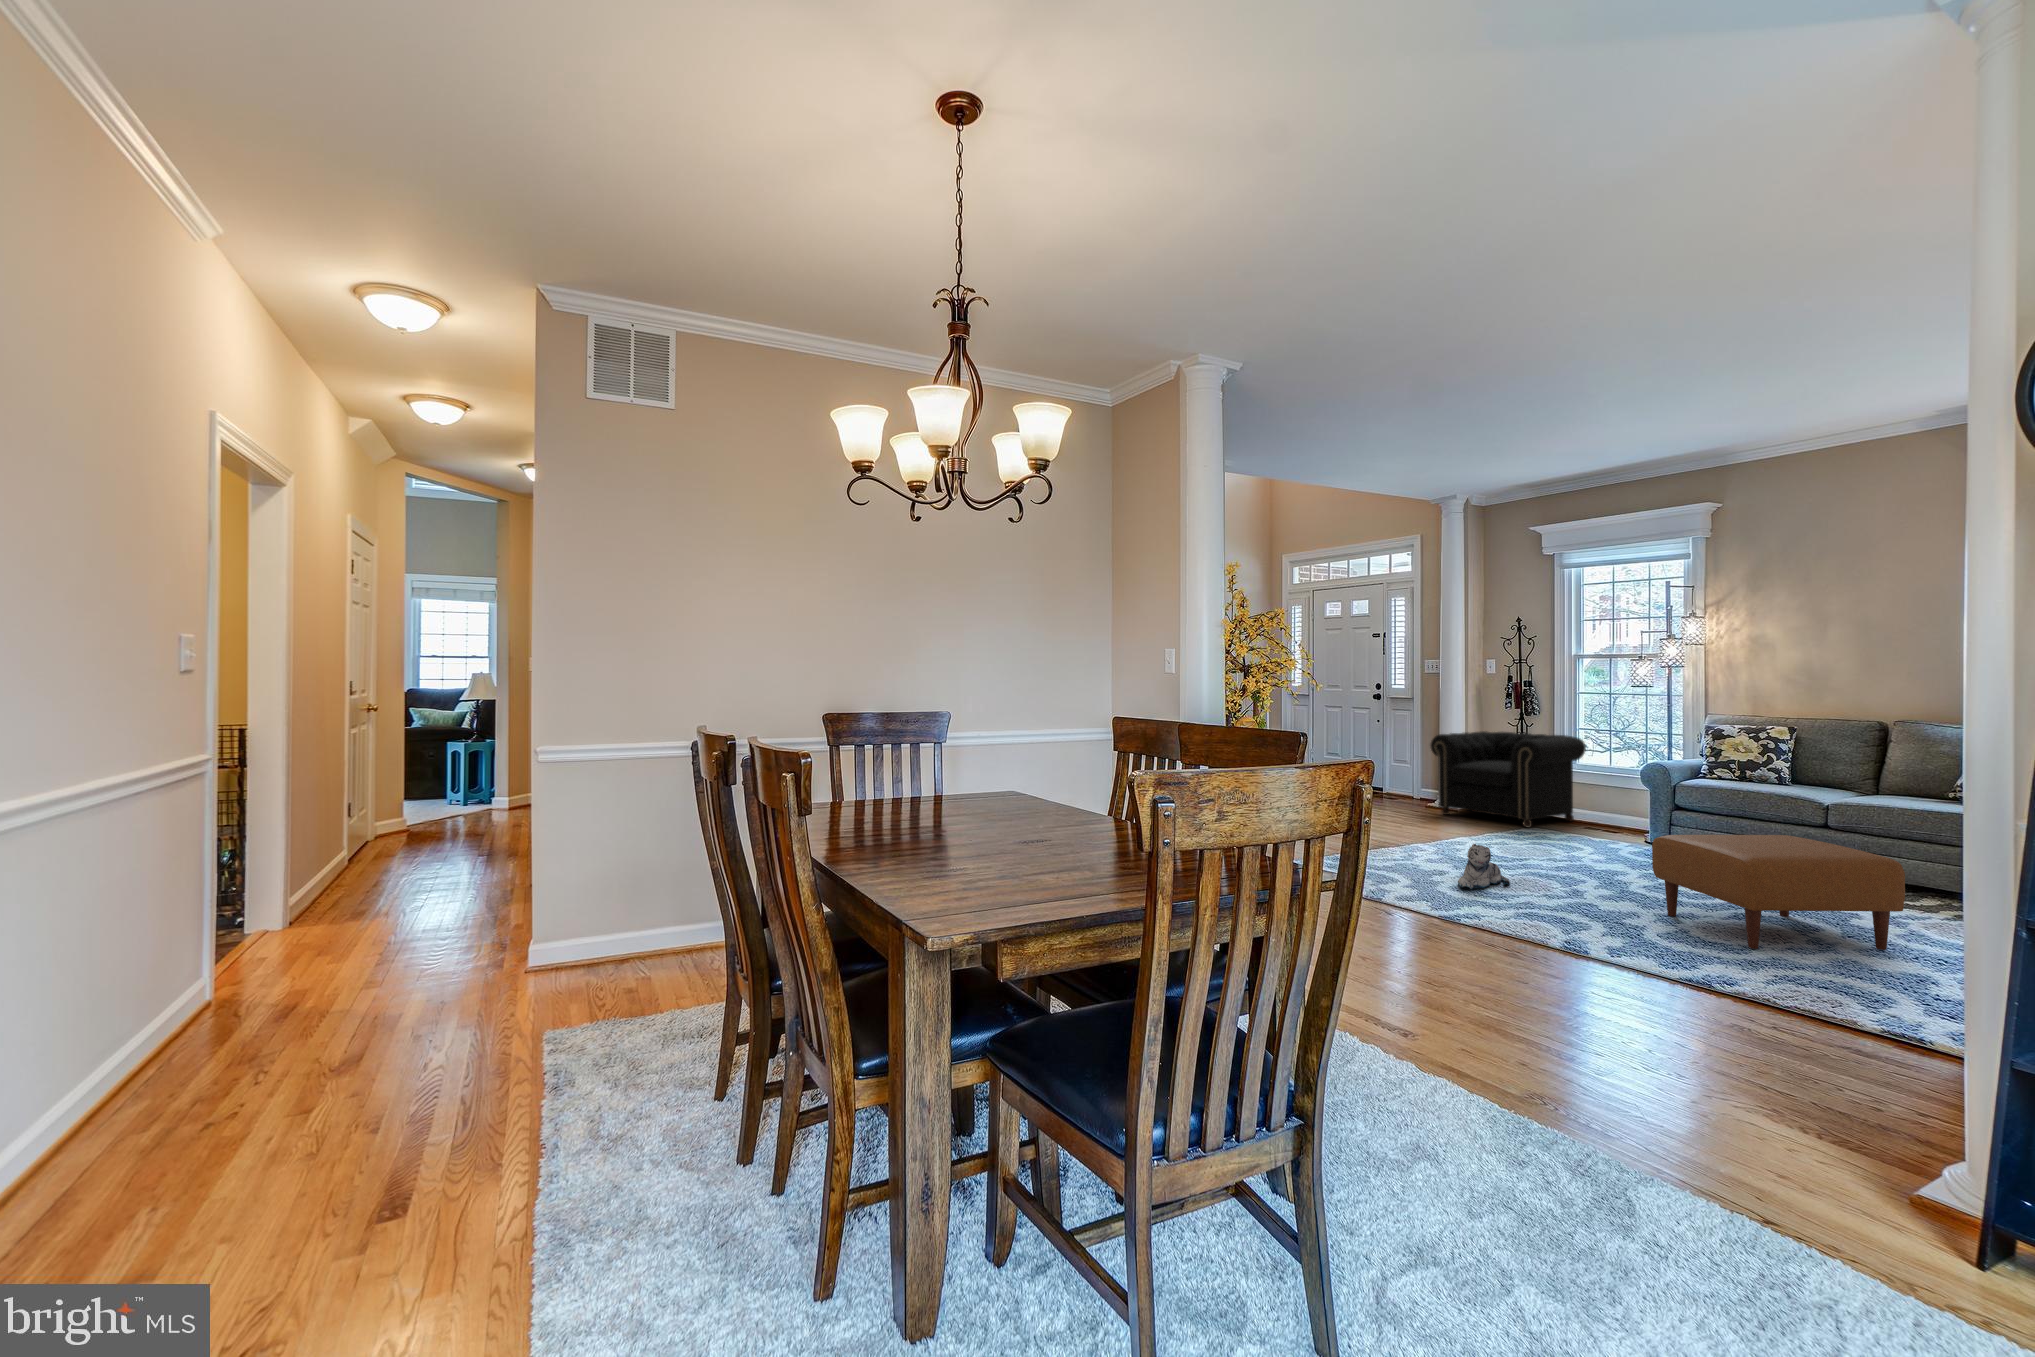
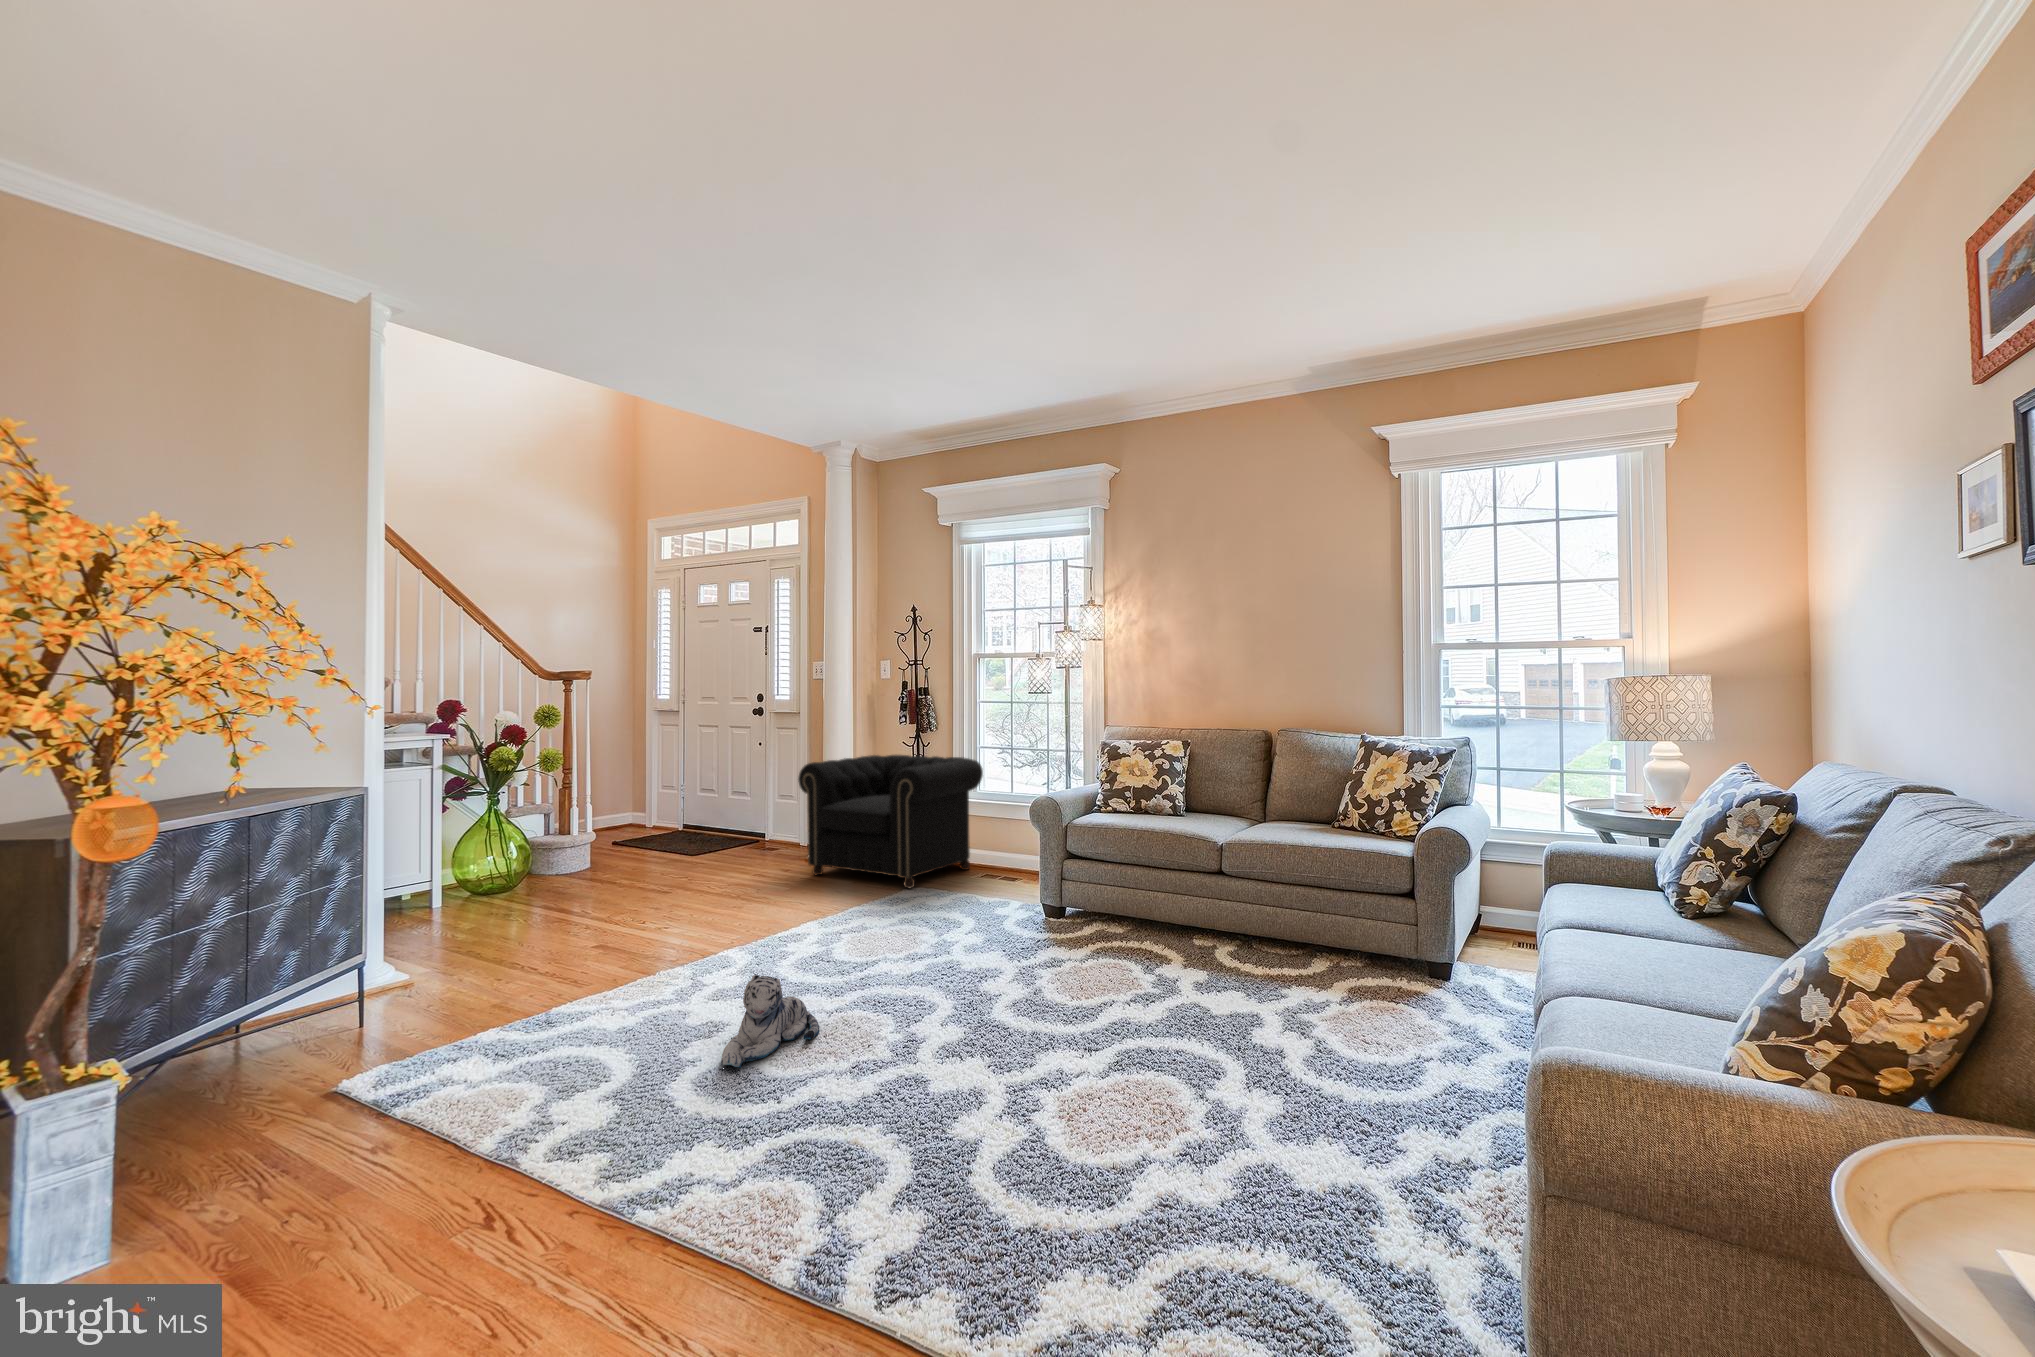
ottoman: present [1652,835,1905,950] -> none [1008,916,1329,1163]

